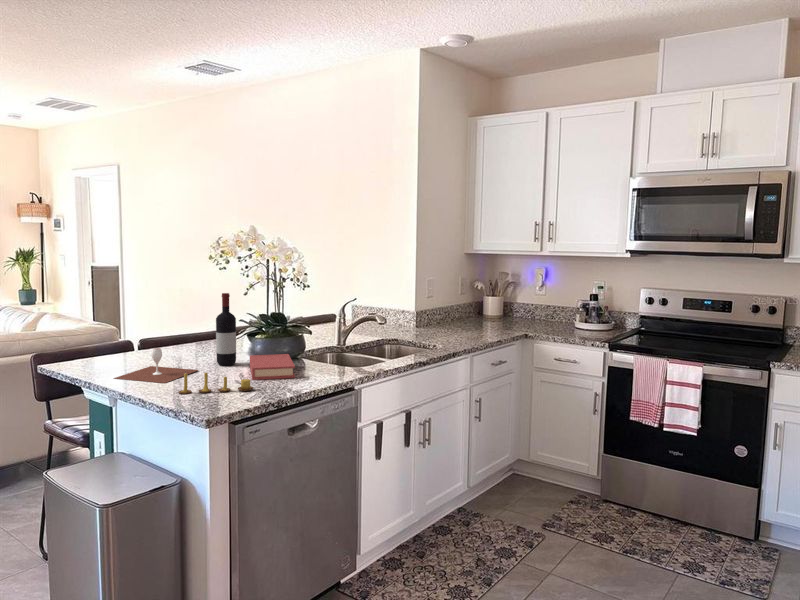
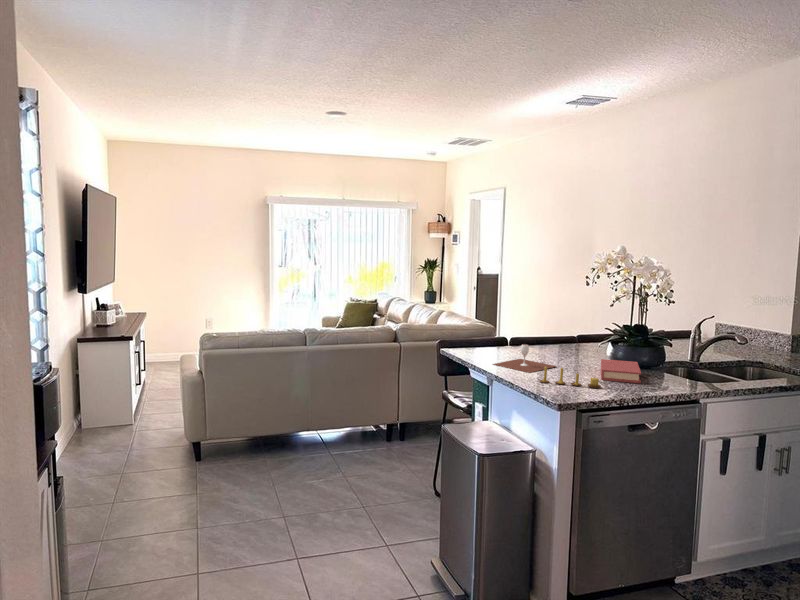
wine bottle: present [216,293,236,366] -> none [573,304,591,366]

